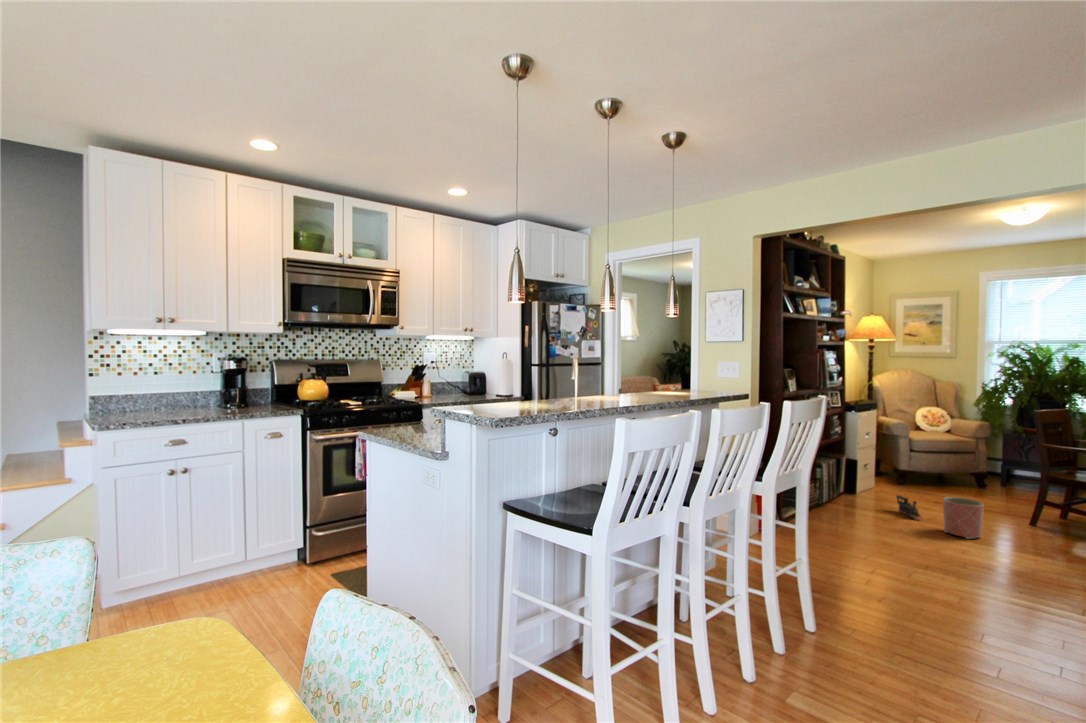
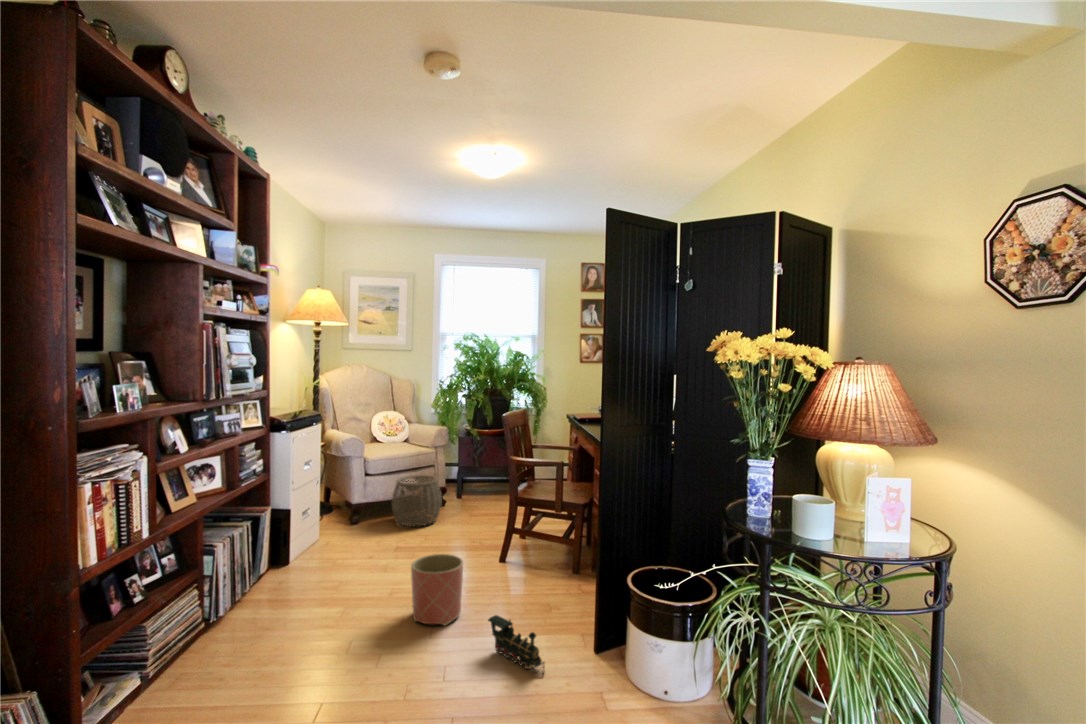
woven basket: none [932,457,980,496] -> present [392,475,442,527]
toy train: present [897,495,920,520] -> present [488,615,545,675]

